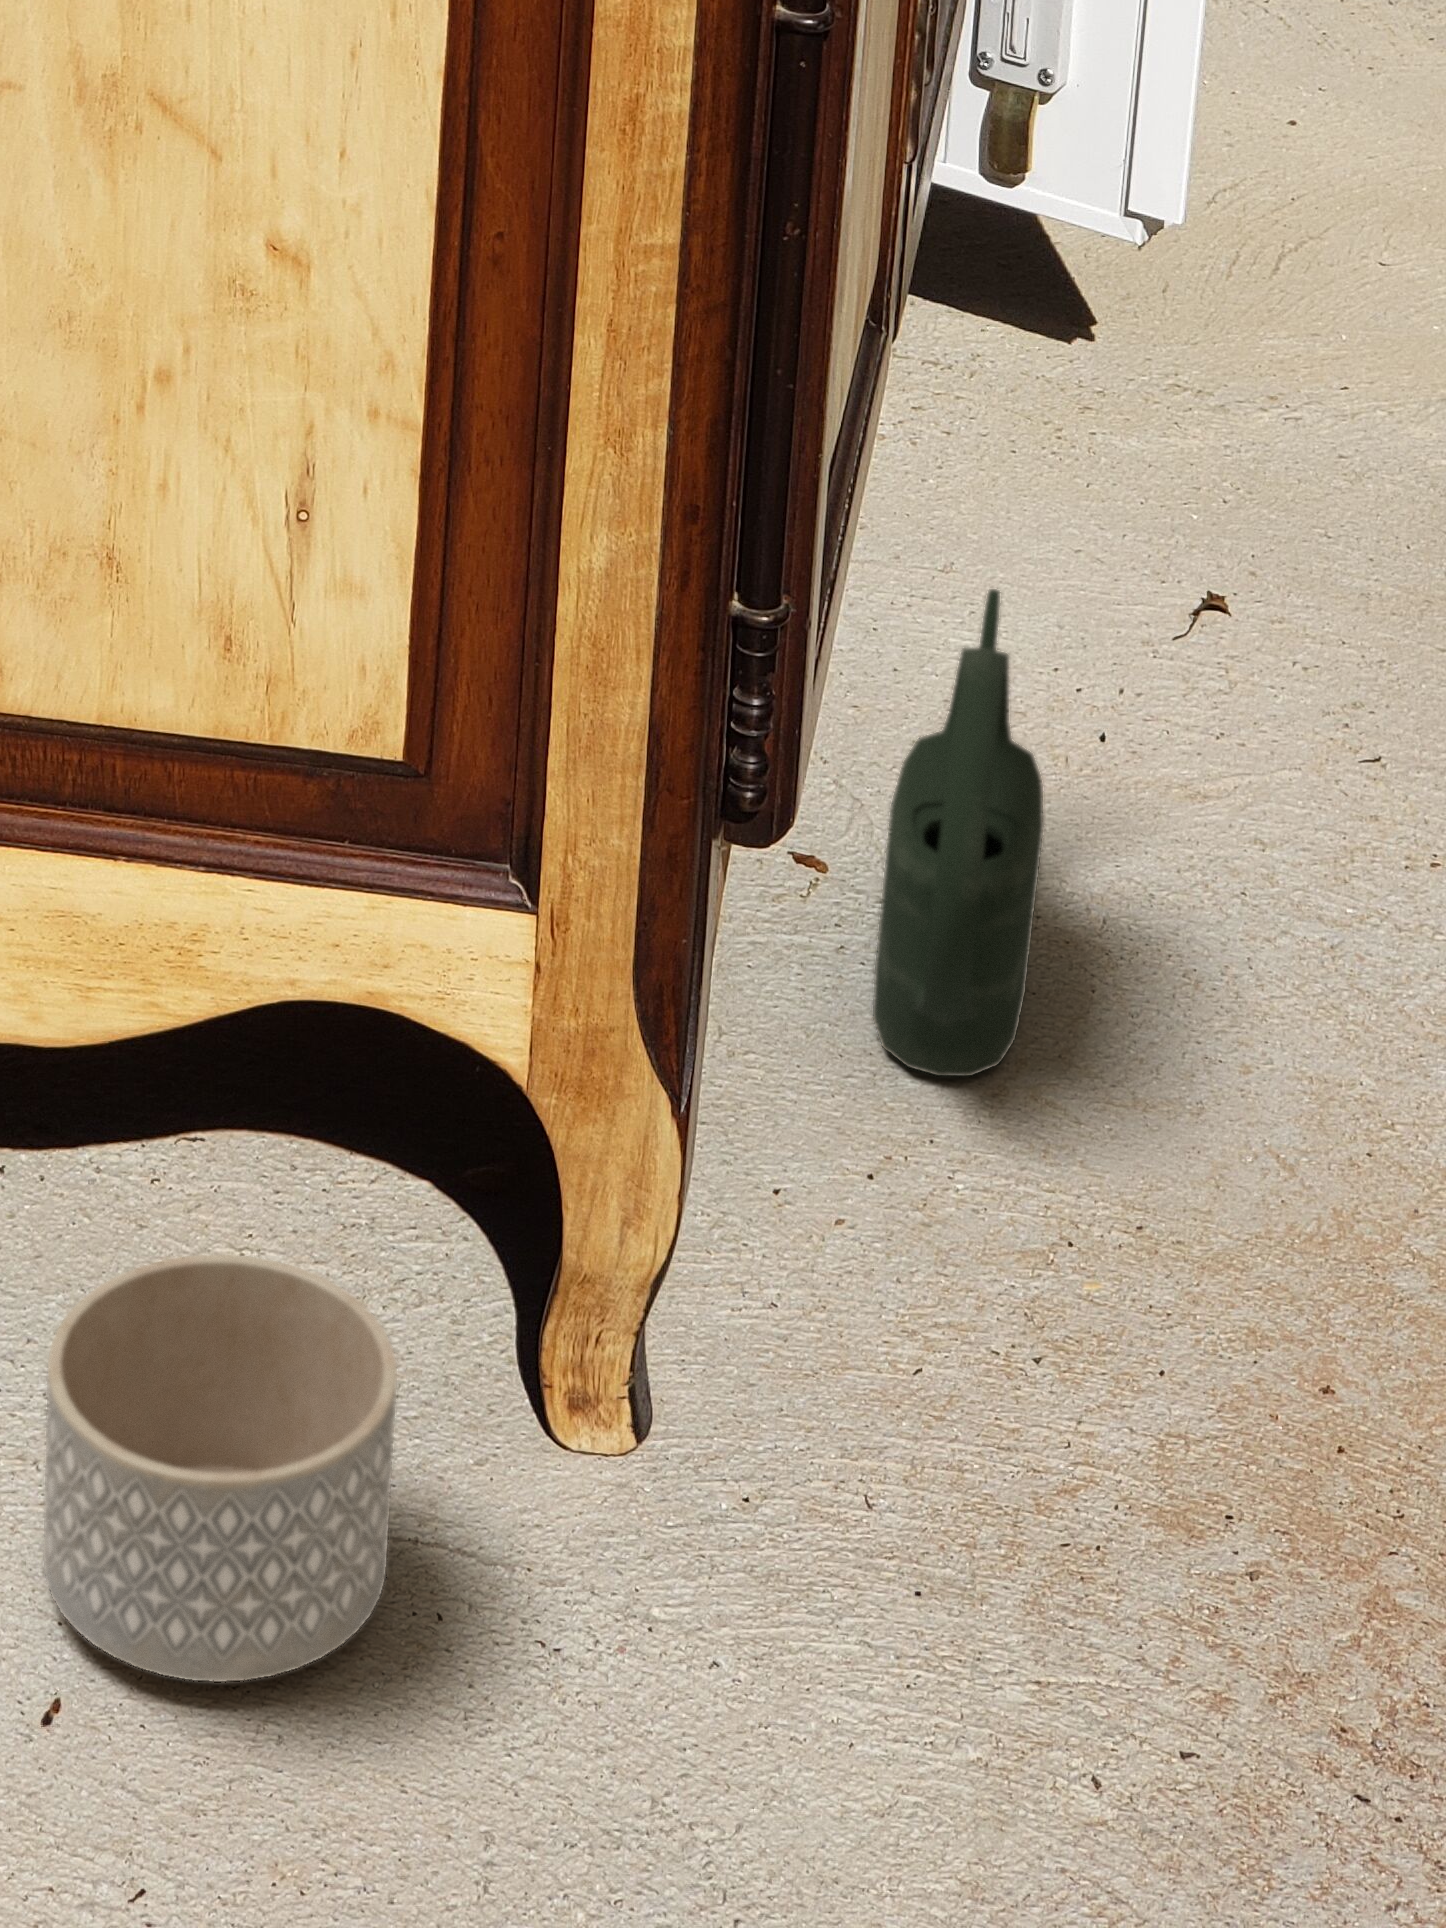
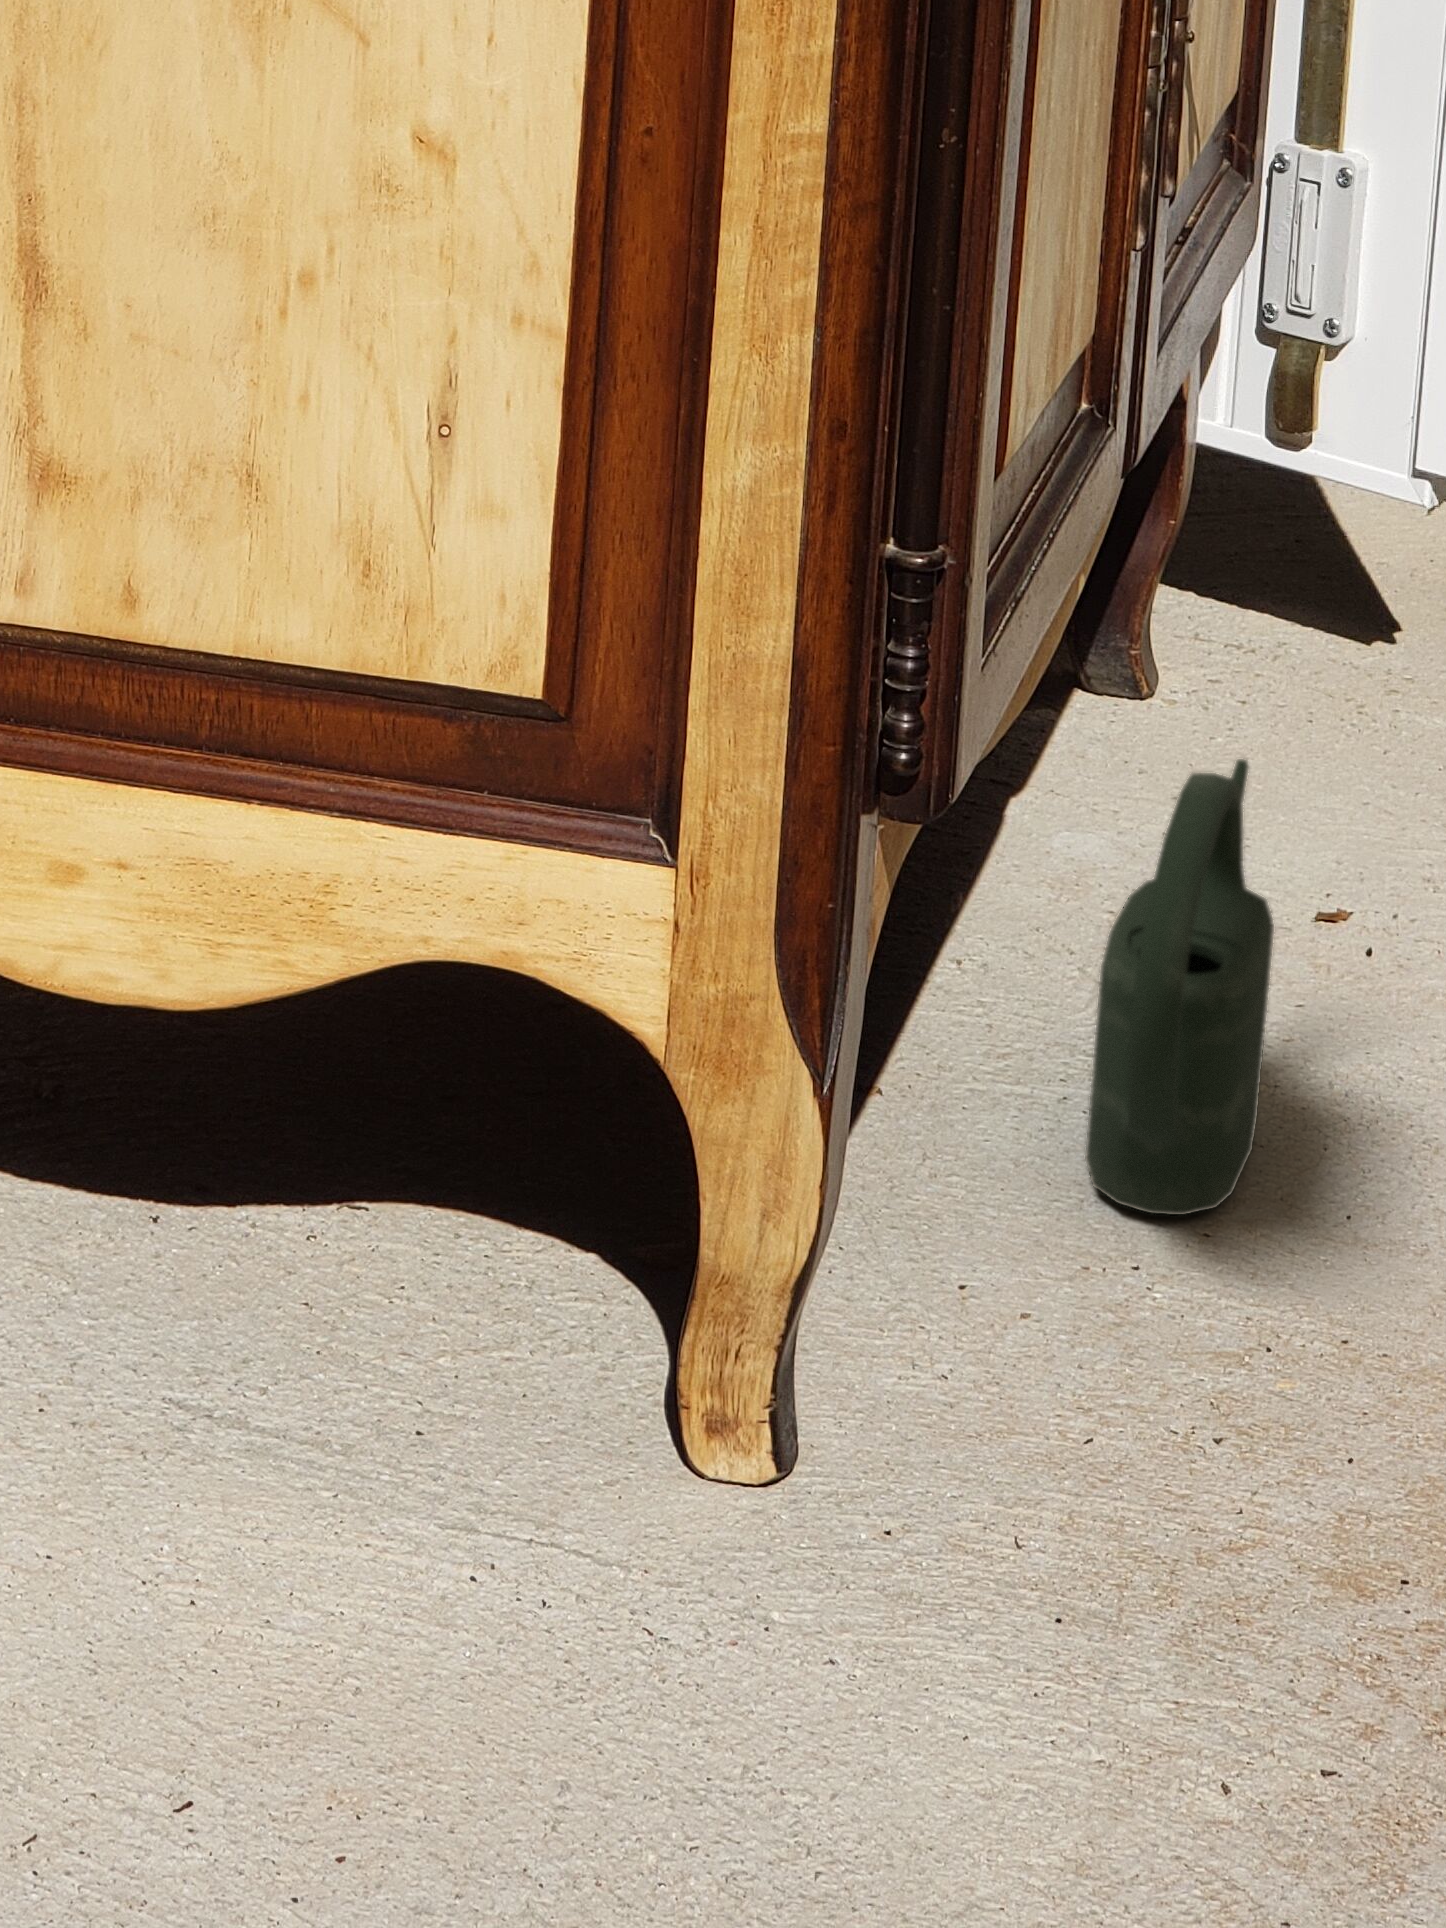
planter: present [43,1255,397,1682] -> none [130,1219,505,1636]

